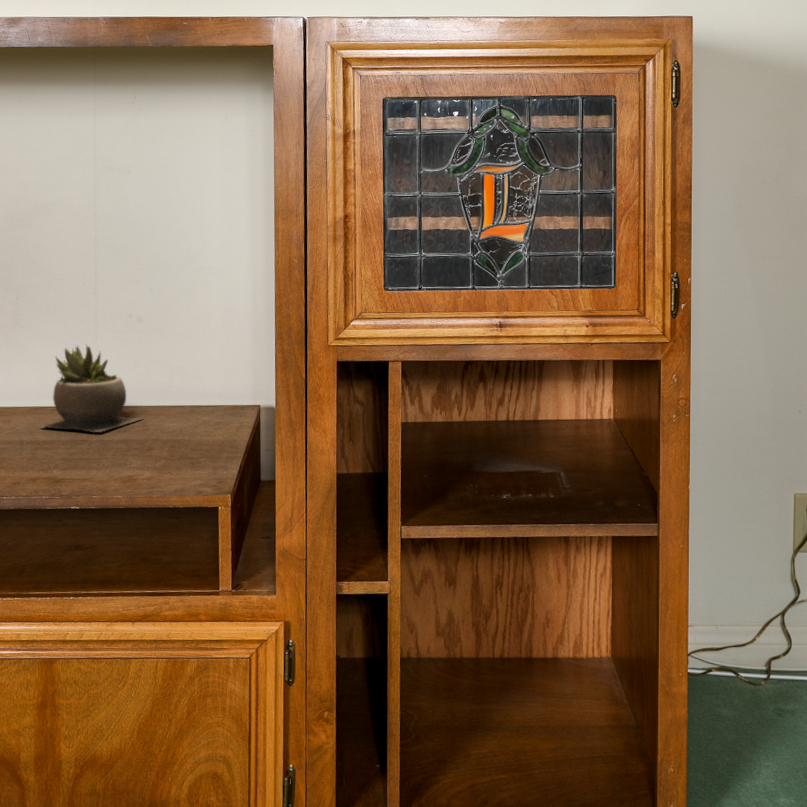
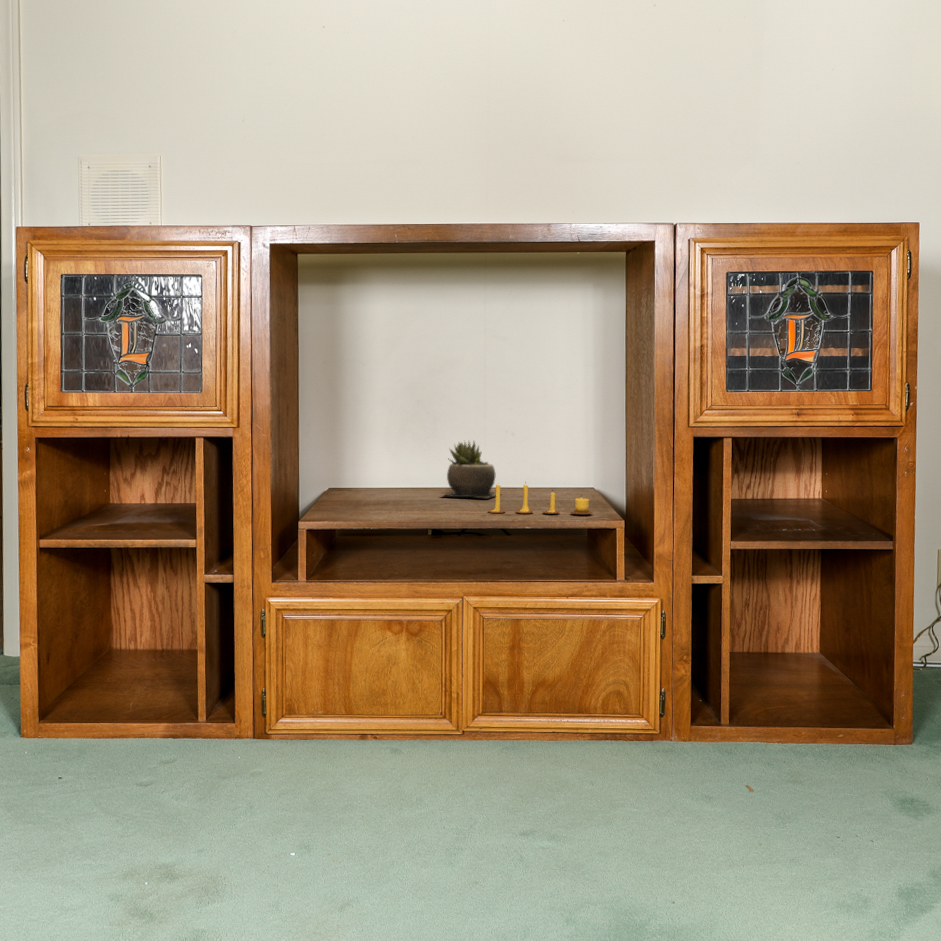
candle: none [54,422,206,474] -> present [488,484,593,514]

